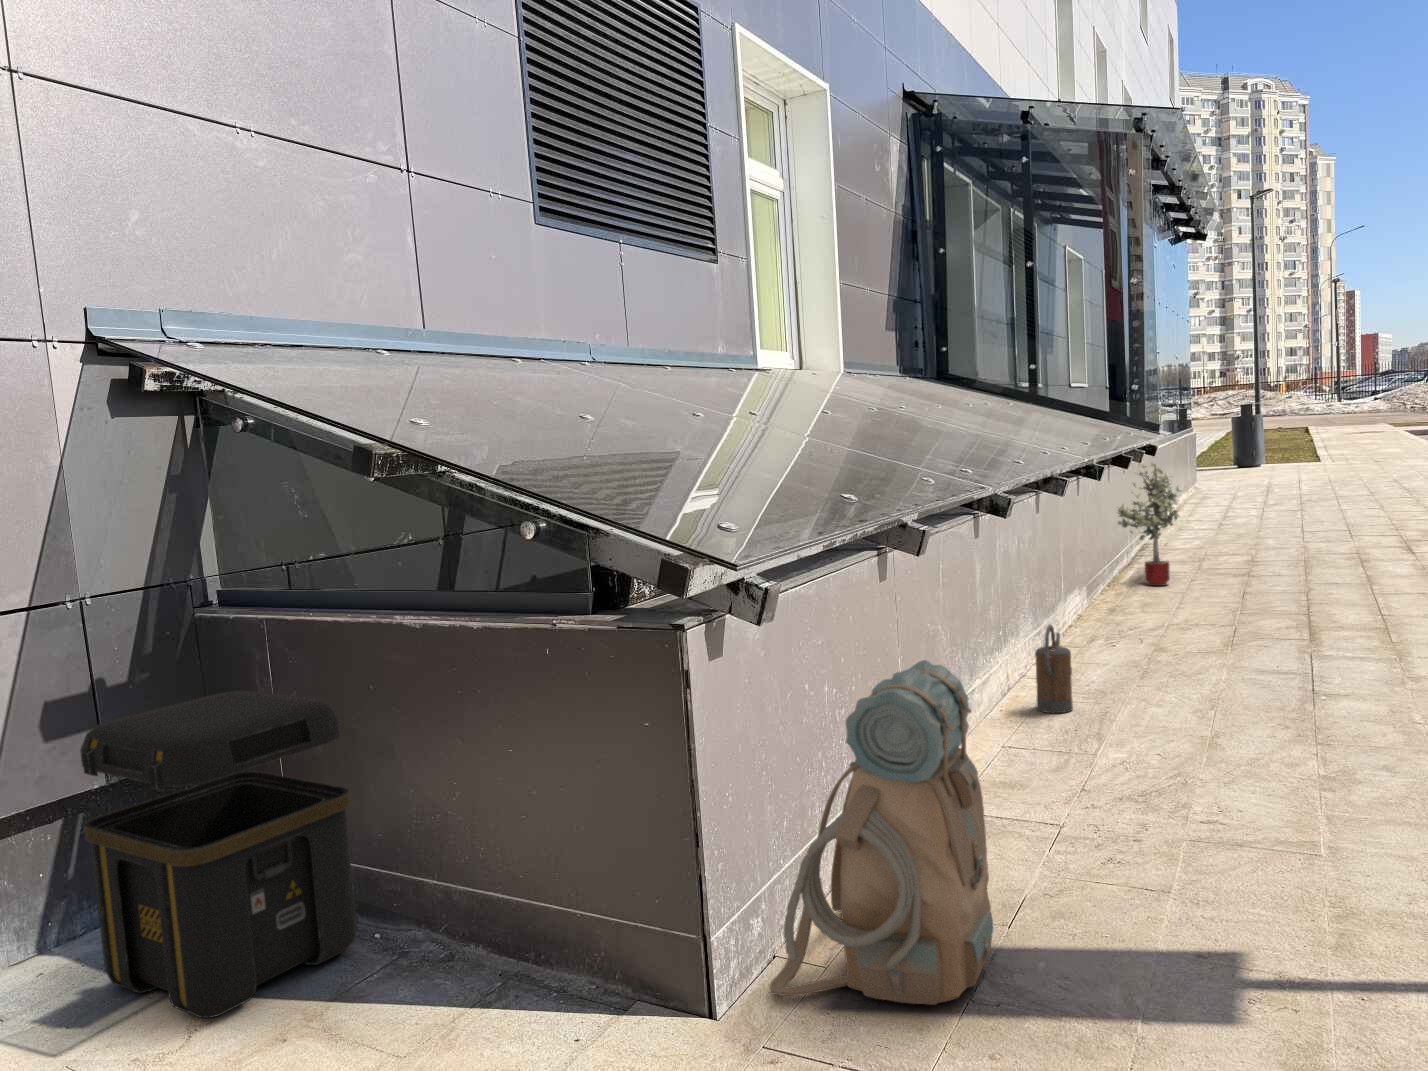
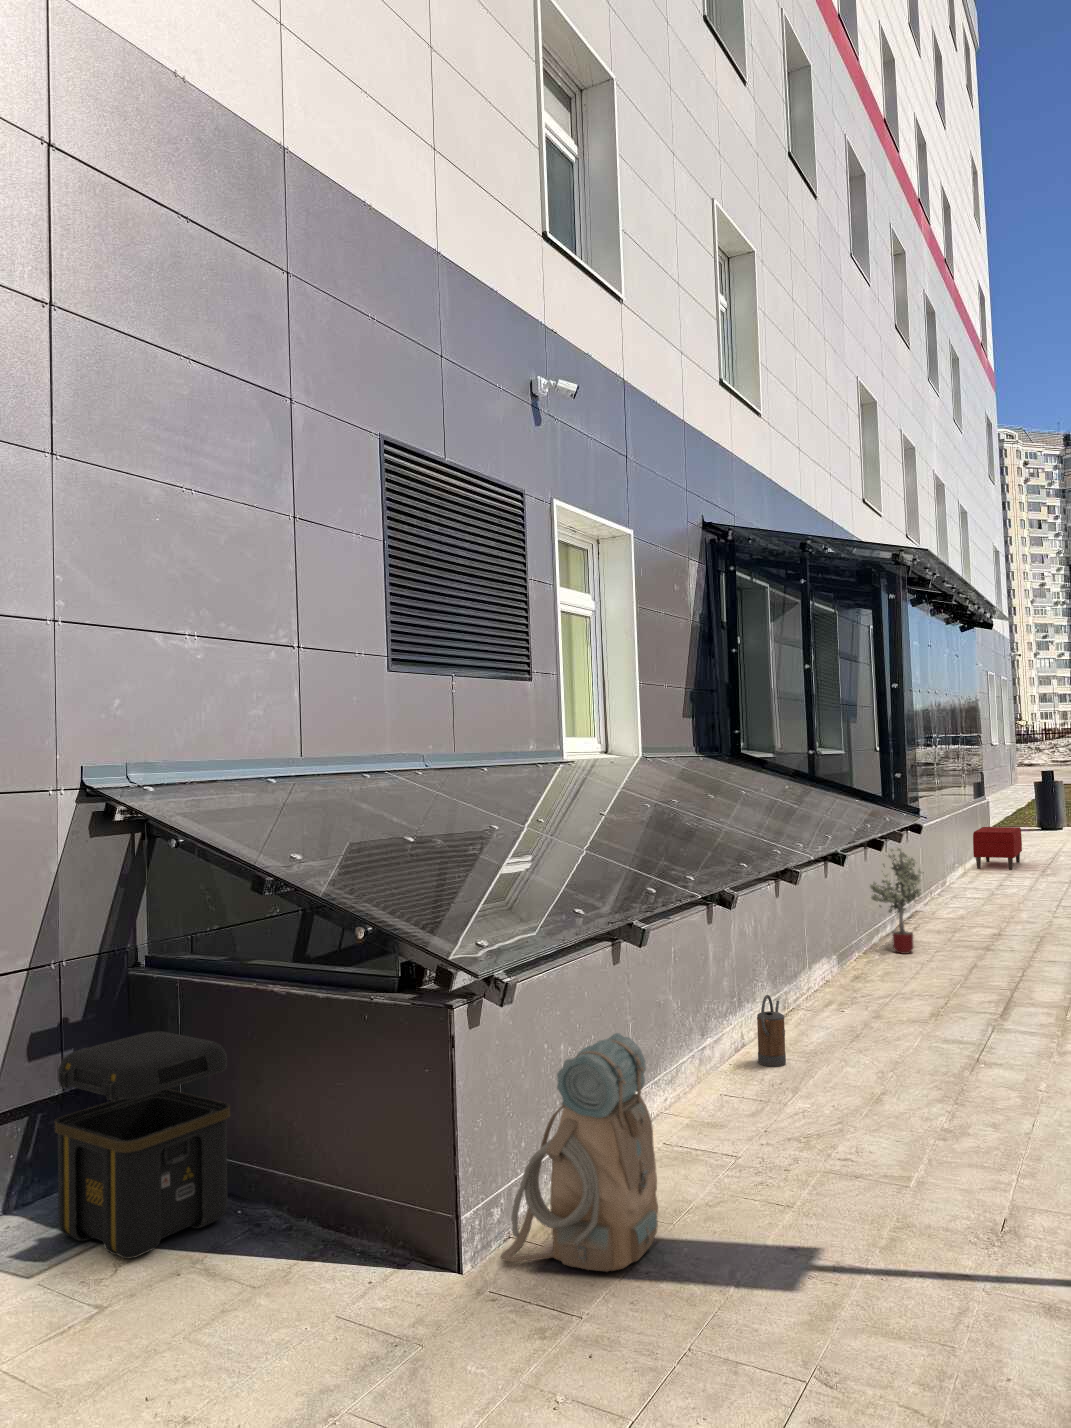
bench: none [1192,457,1243,504] -> present [973,827,1022,870]

